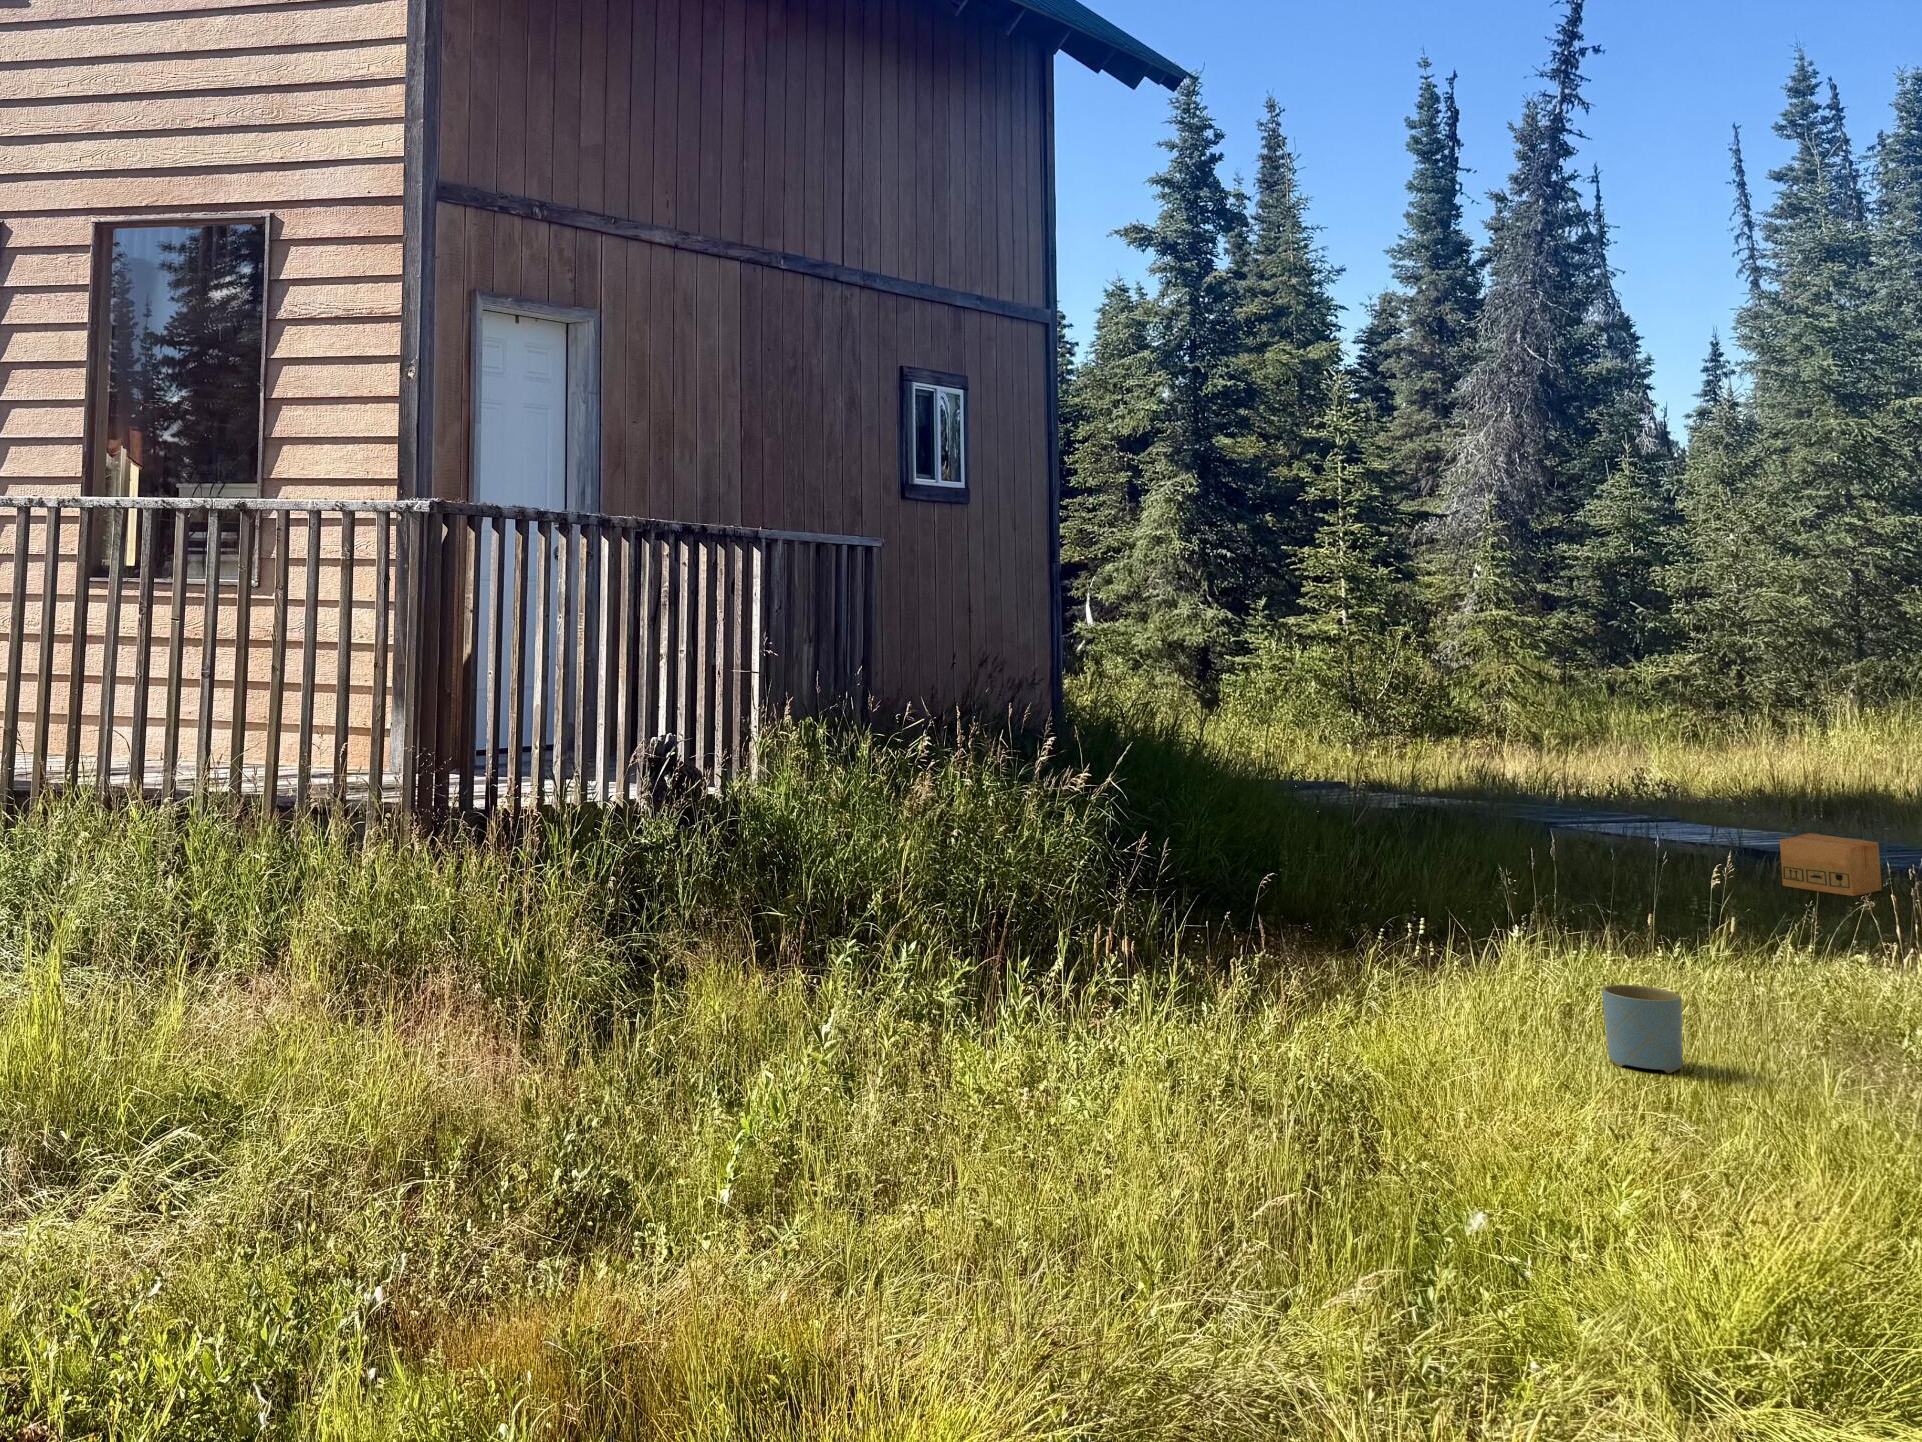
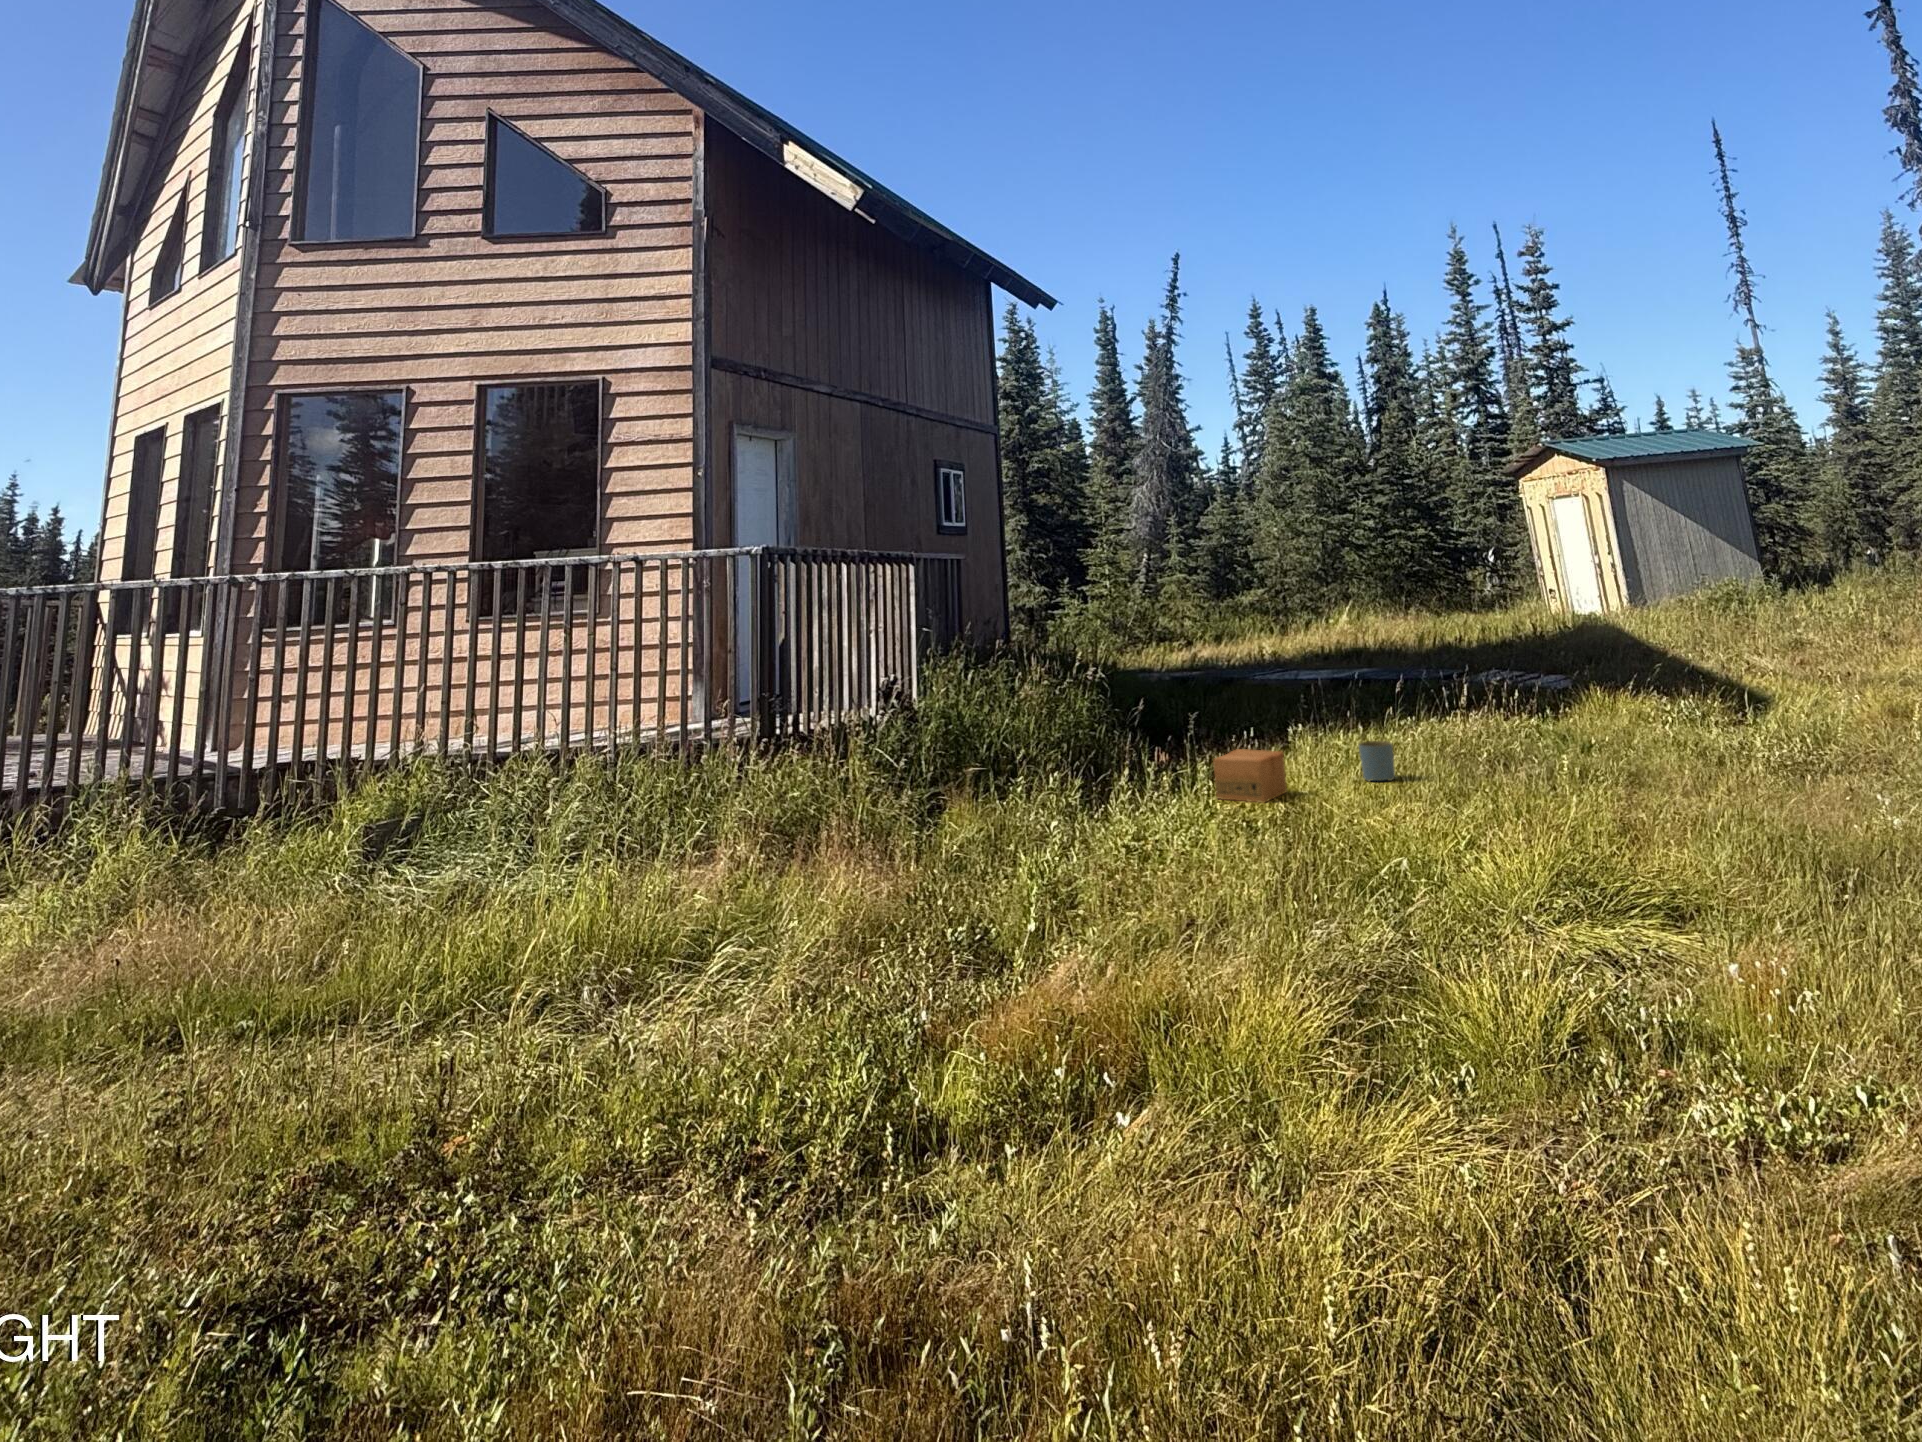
cardboard box: present [1780,833,1882,896] -> present [1213,749,1287,803]

